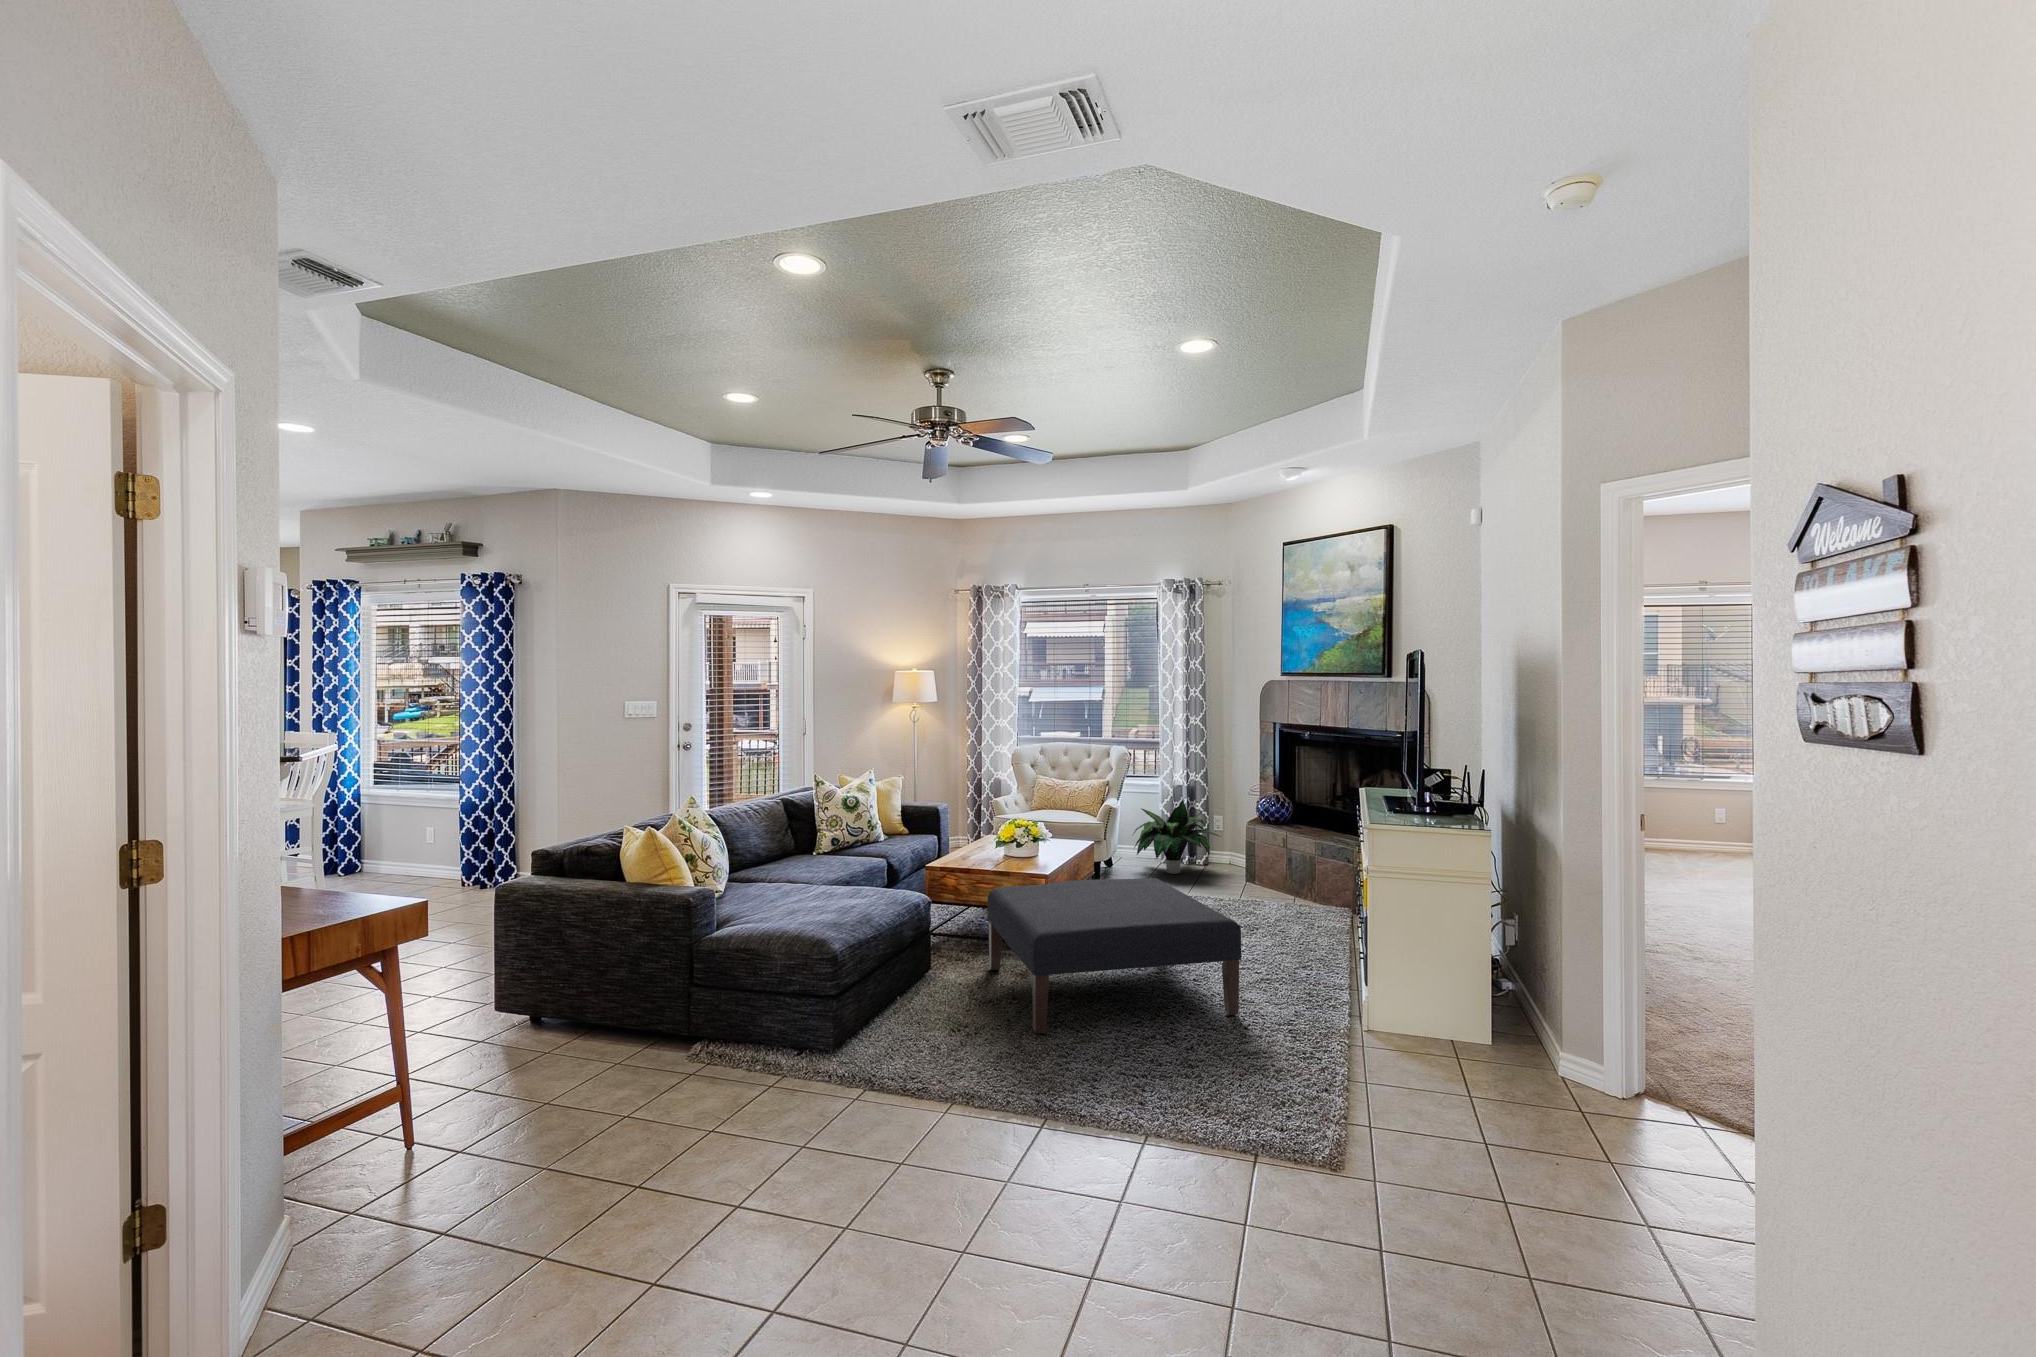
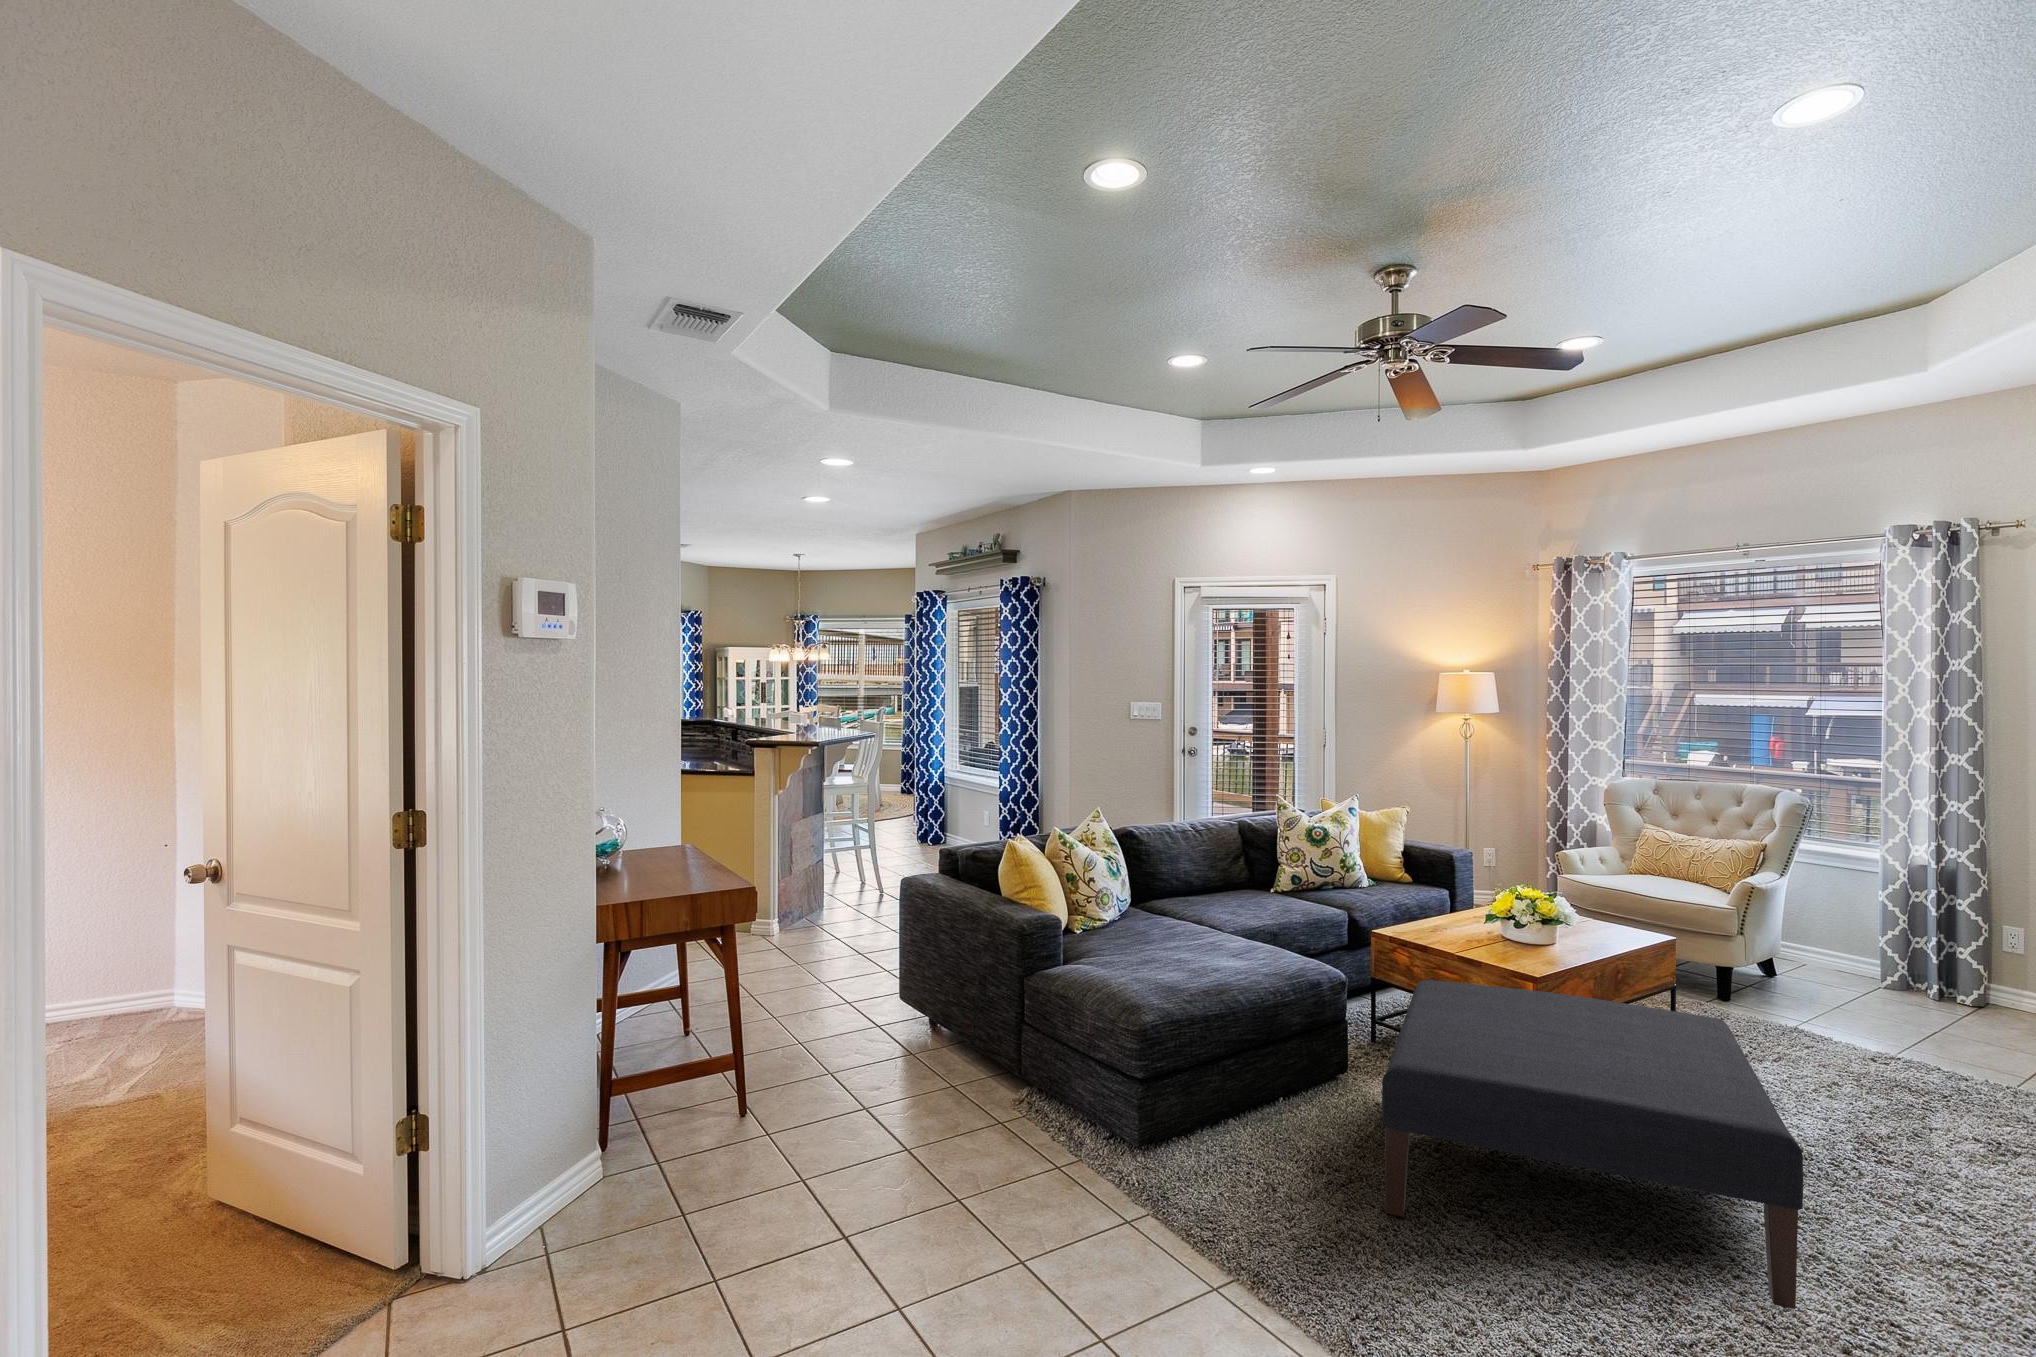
potted plant: present [1133,800,1220,874] -> none [1803,890,2008,1012]

